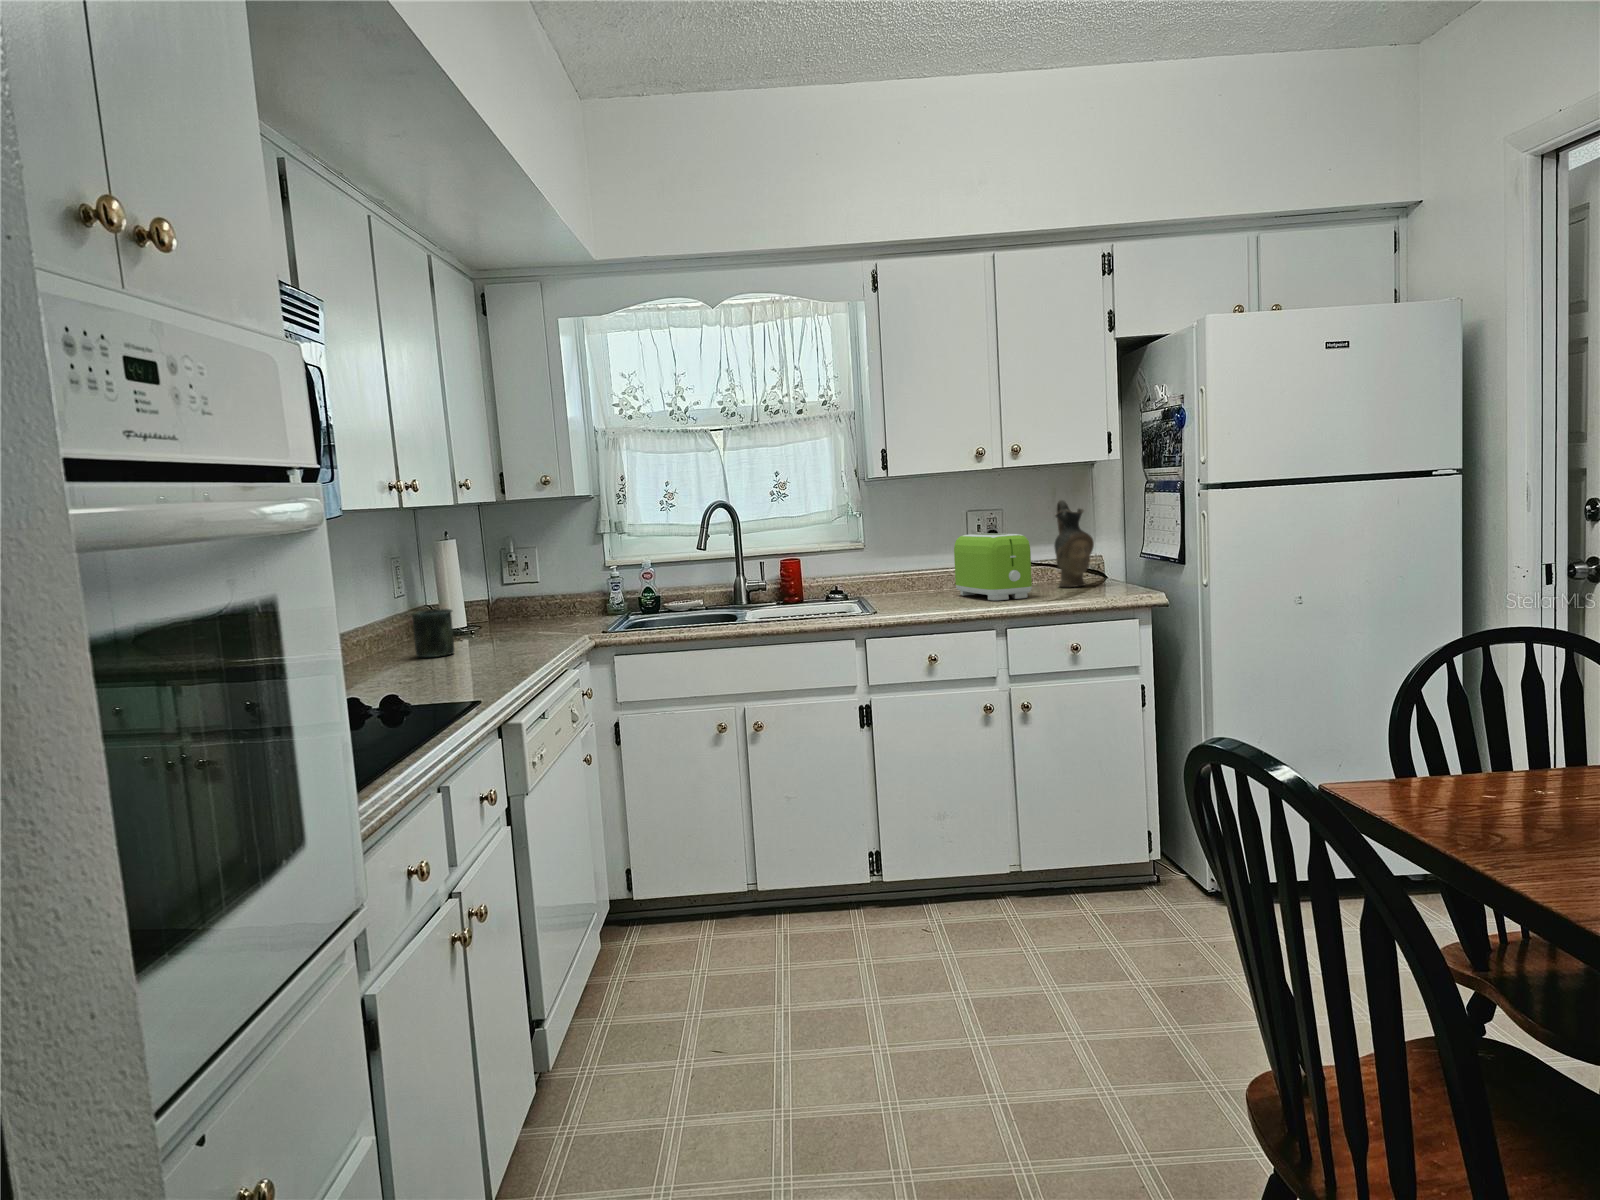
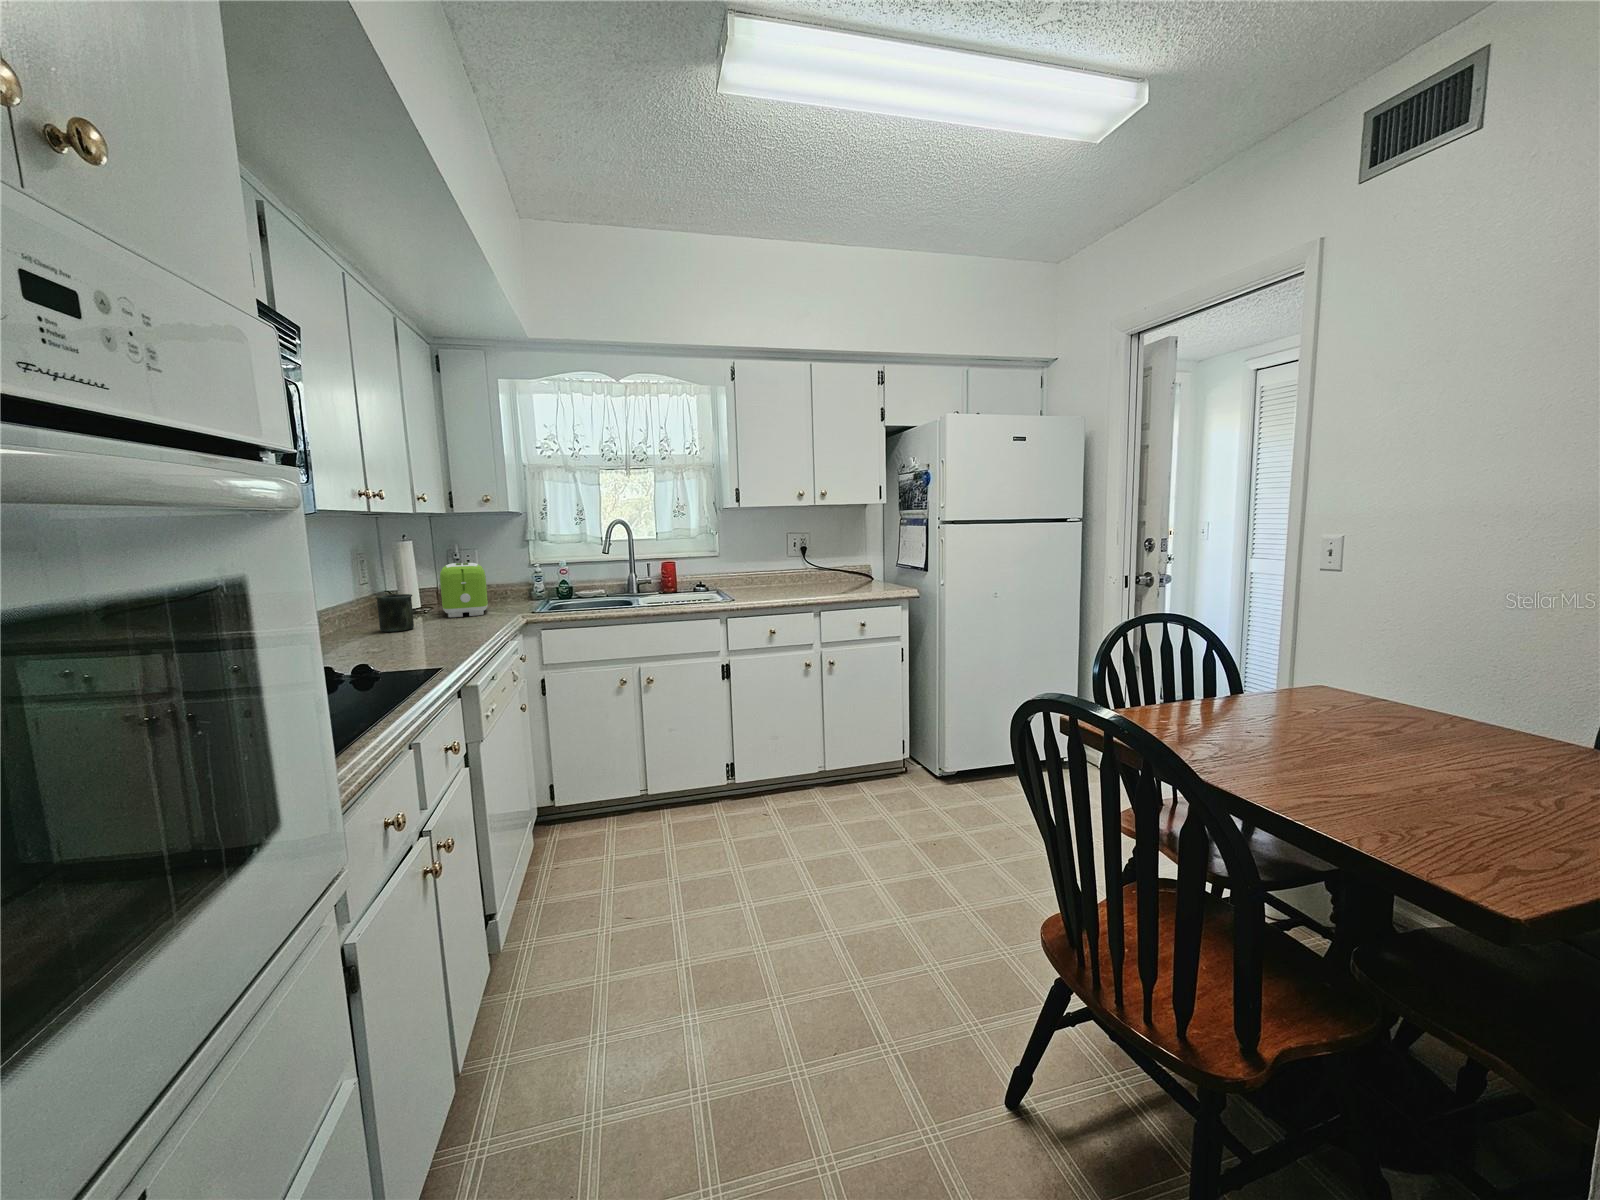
ceramic pitcher: present [1054,500,1094,587] -> none [841,530,865,585]
toaster: present [954,533,1032,600] -> present [440,563,488,617]

